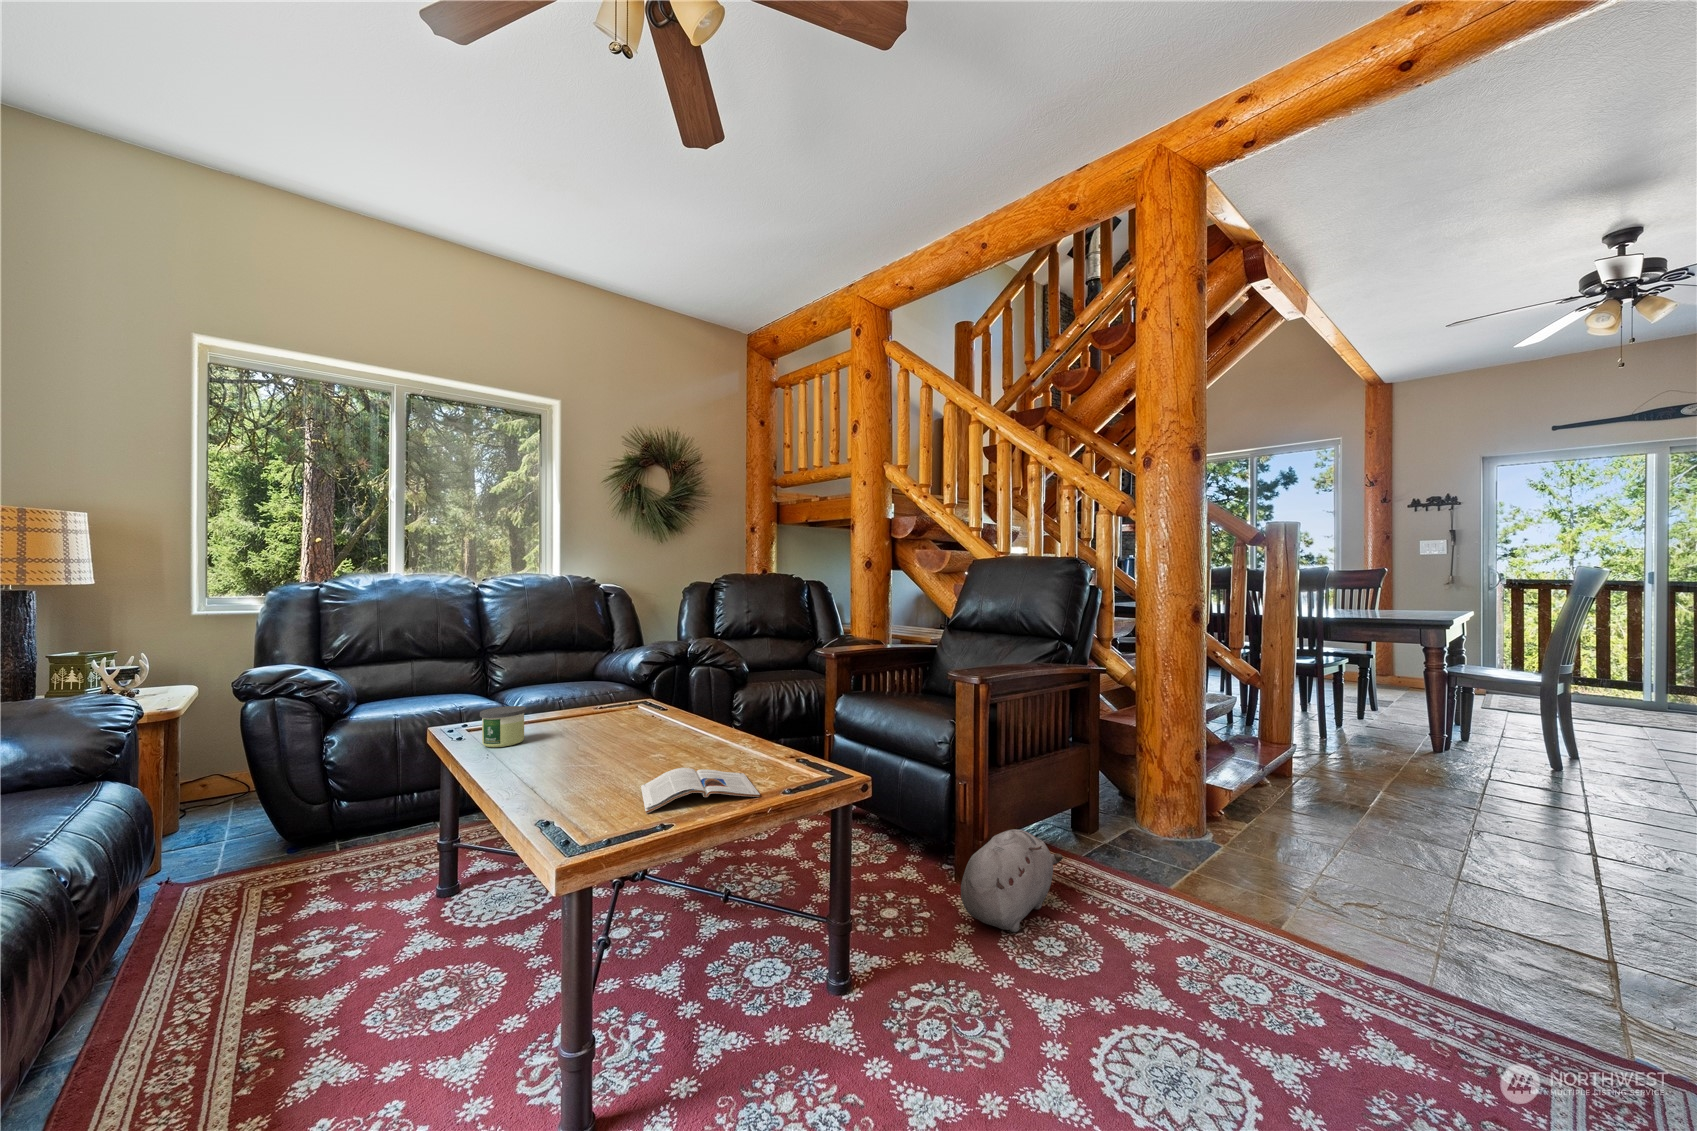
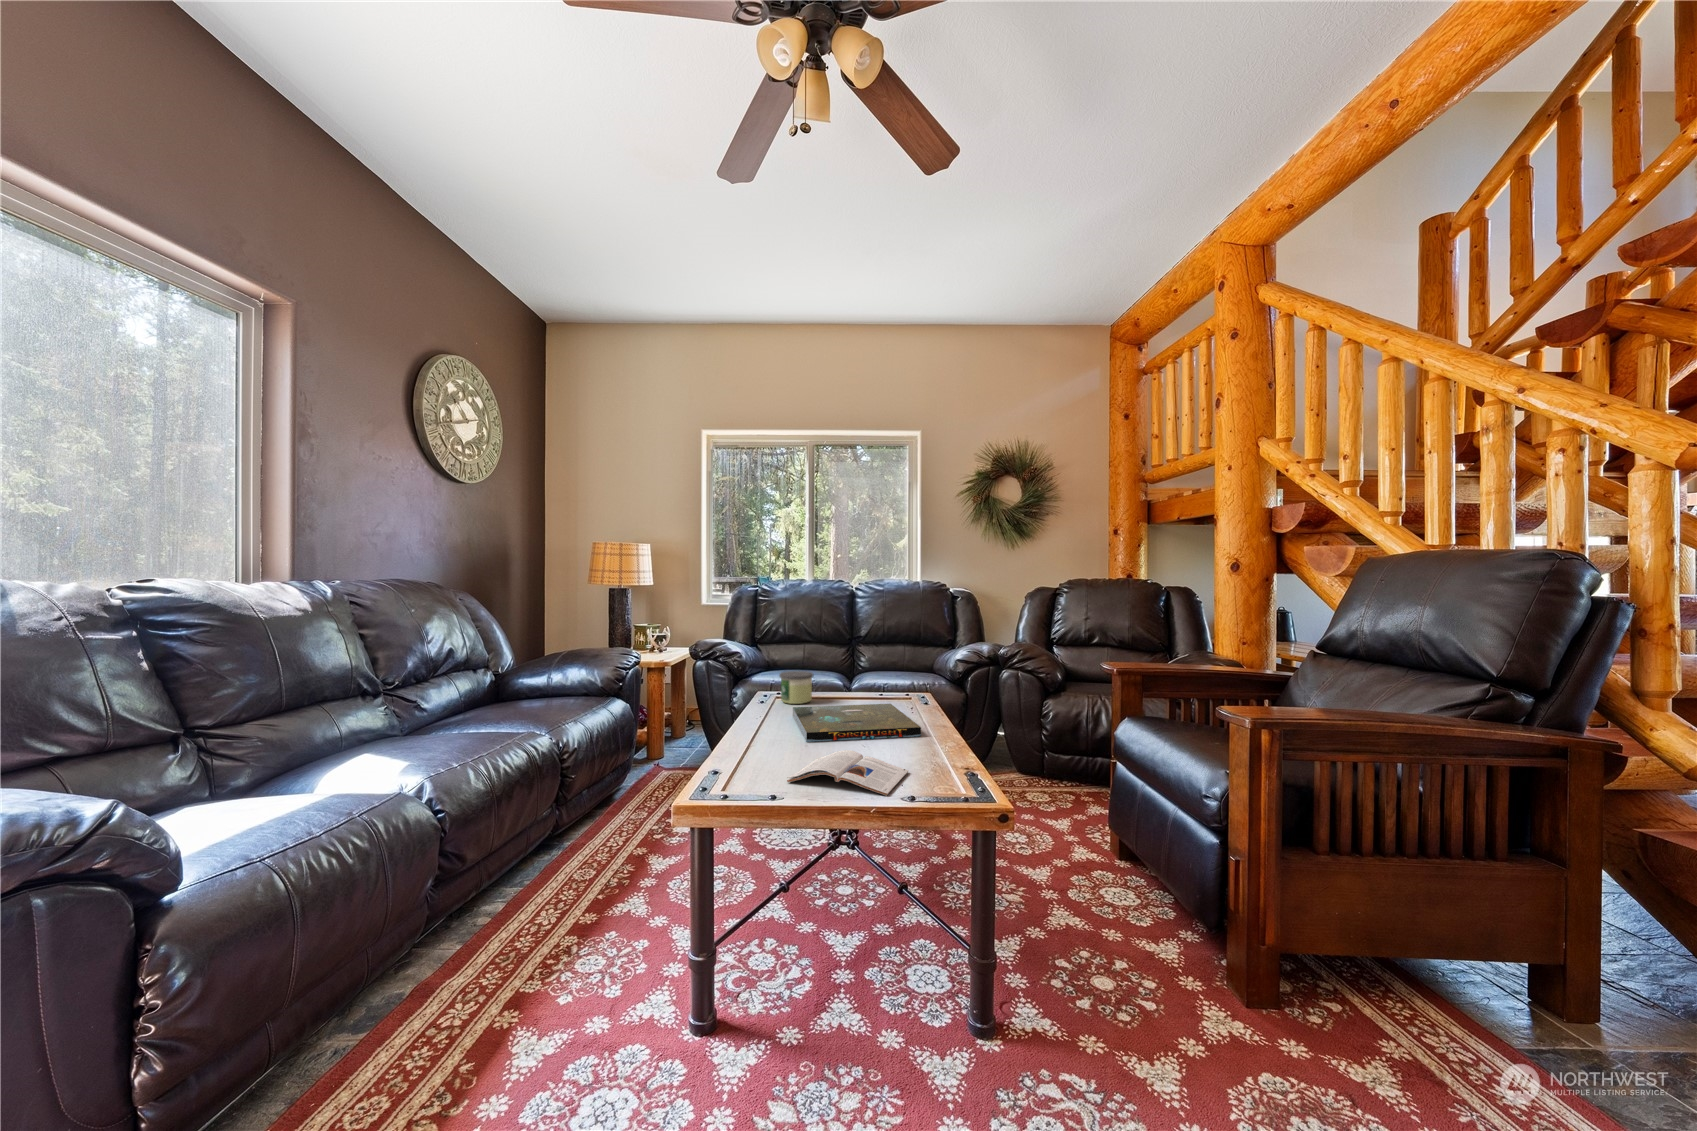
board game: none [527,724,701,776] -> present [793,704,921,742]
plush toy: present [961,829,1063,932] -> none [1189,945,1414,1089]

